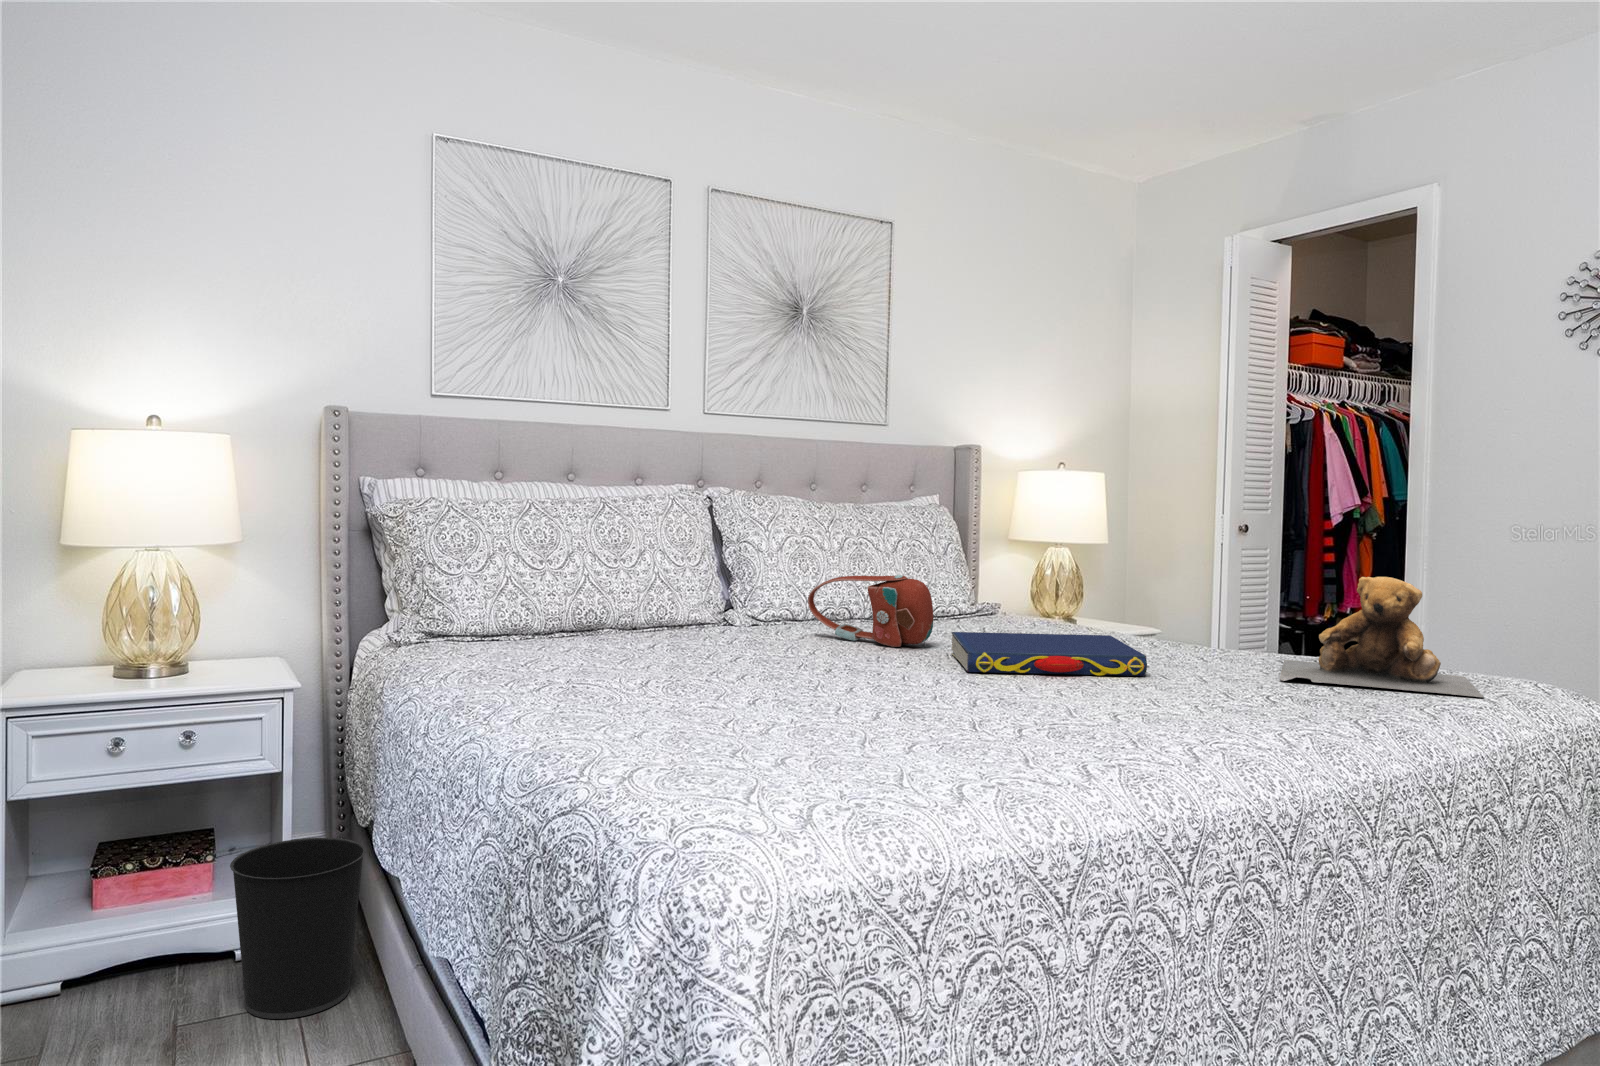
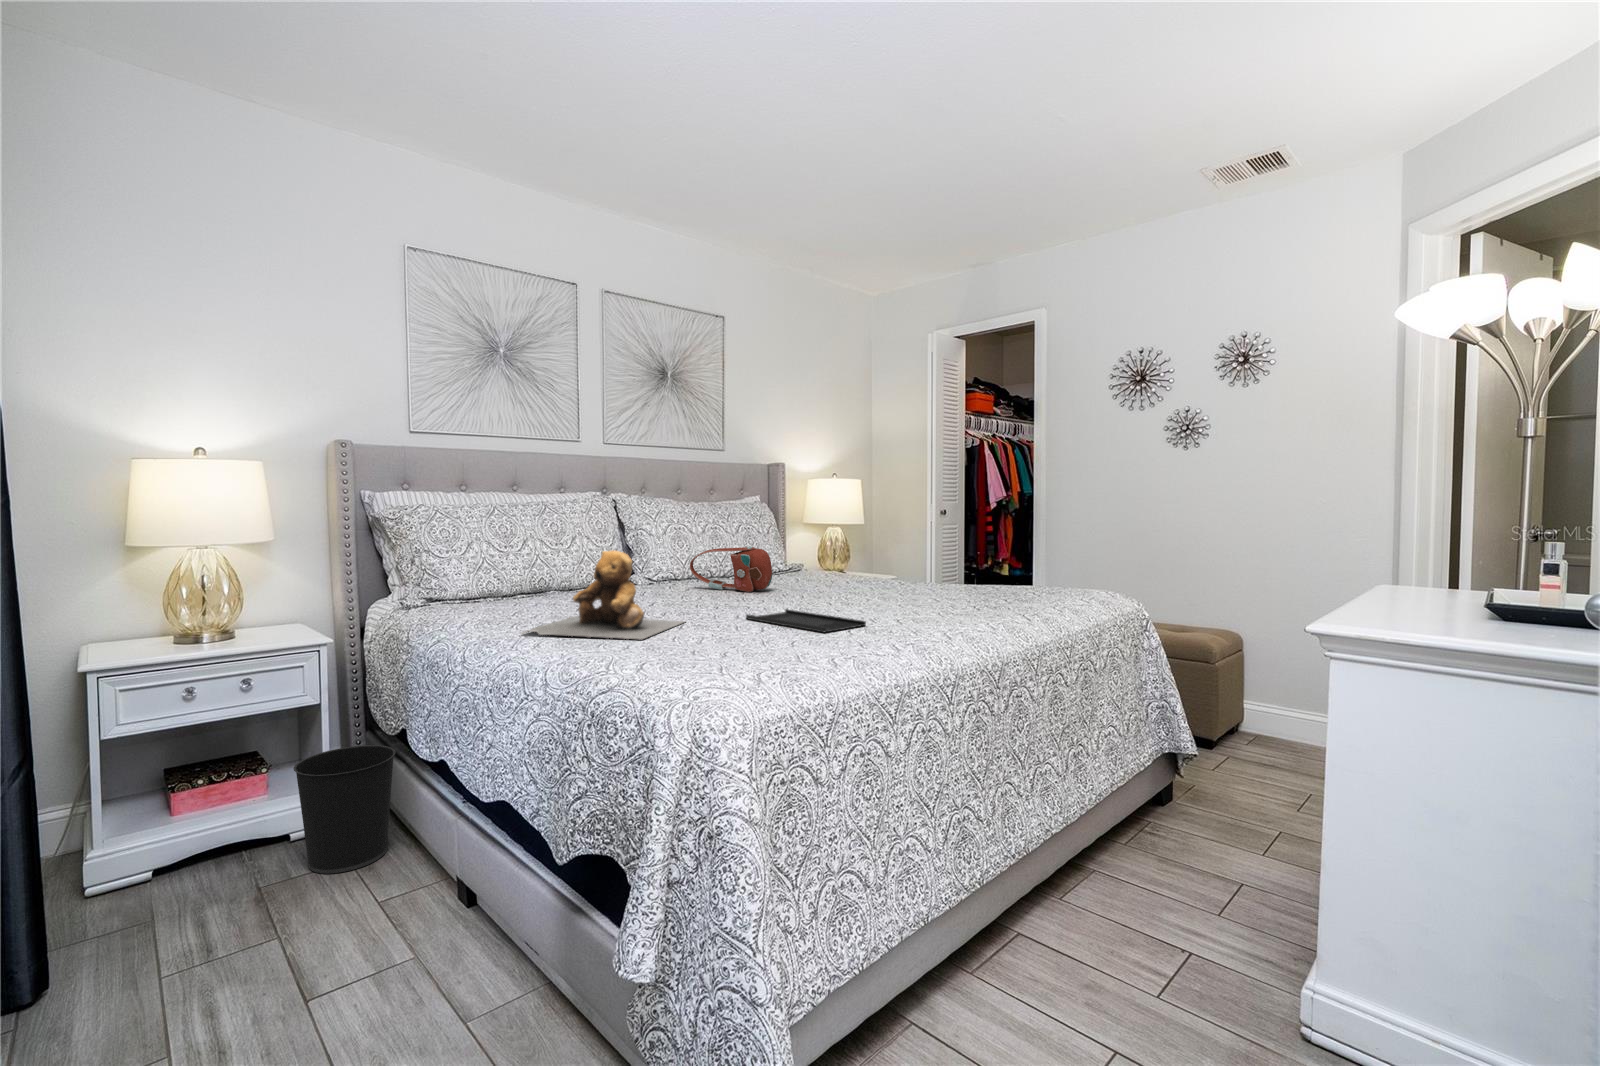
teddy bear: present [1280,577,1483,697] -> present [521,551,683,639]
book: present [951,632,1147,676] -> none [785,578,904,603]
tray: none [862,683,1057,731] -> present [746,609,866,632]

